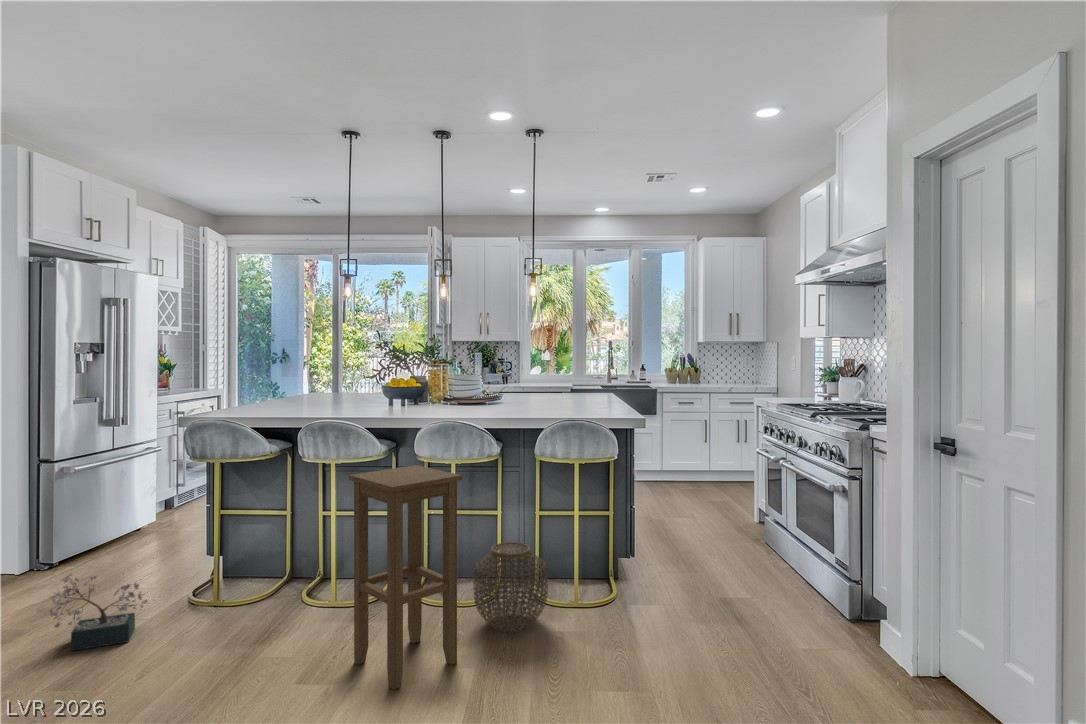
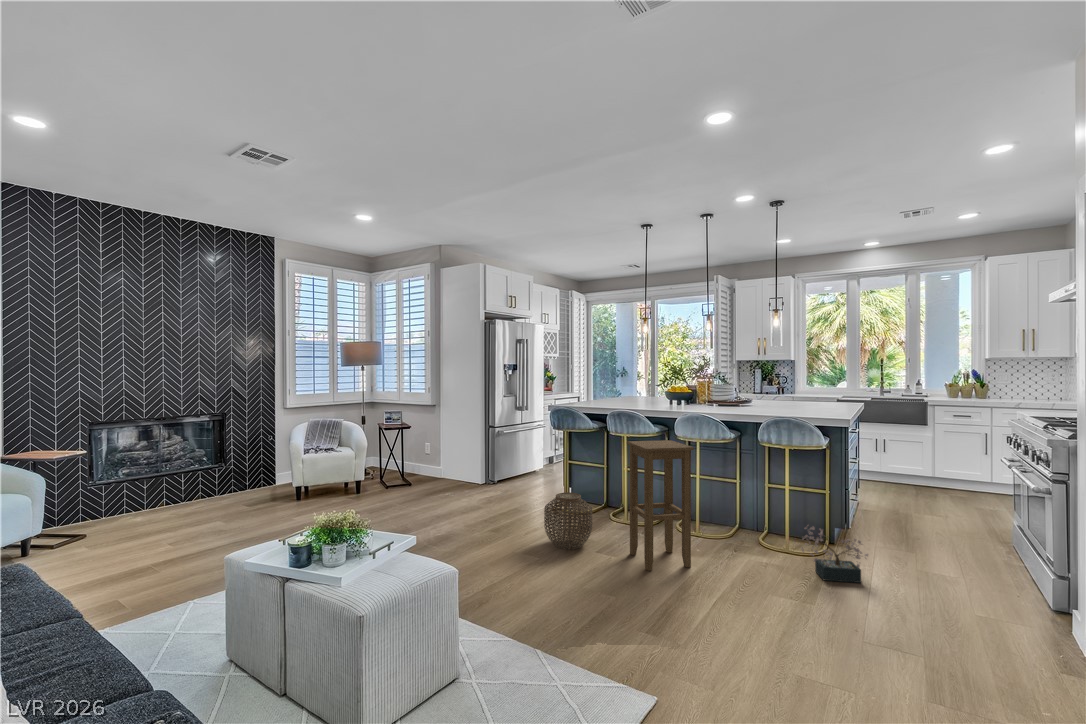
woven basket: present [474,542,548,632] -> present [544,492,592,550]
decorative plant: present [50,573,148,651] -> present [801,525,868,583]

